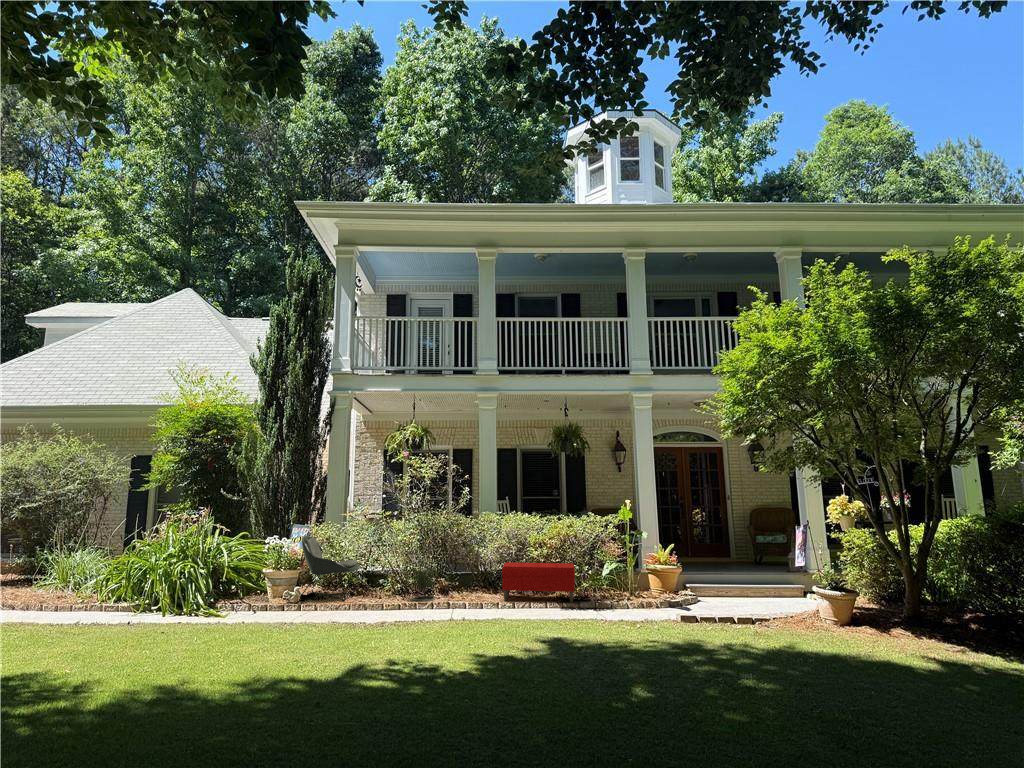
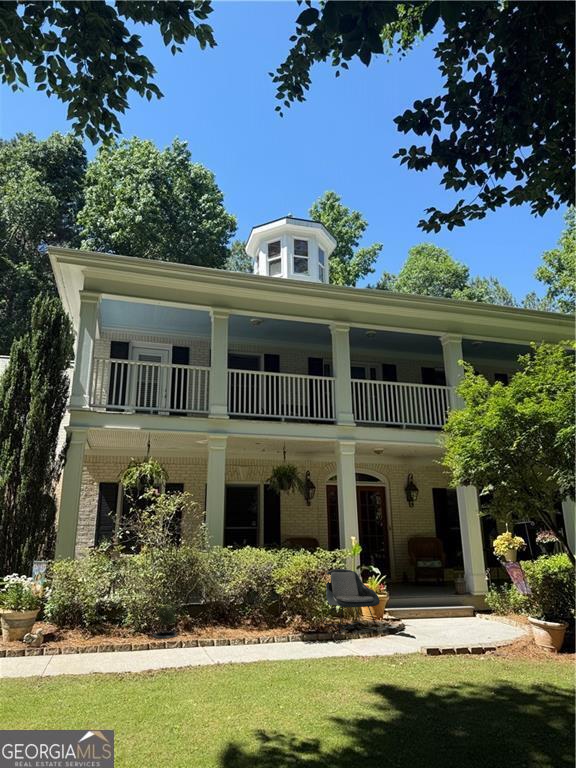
lounge chair: present [300,536,359,602] -> present [323,569,380,633]
bench: present [502,562,575,603] -> none [240,596,310,635]

